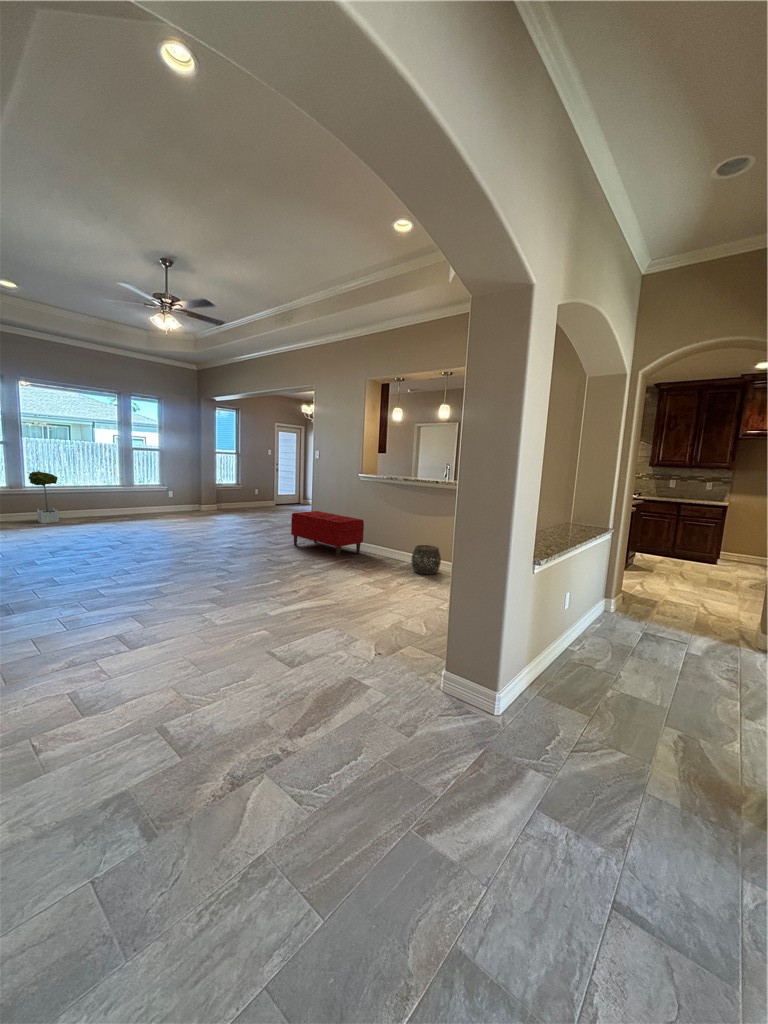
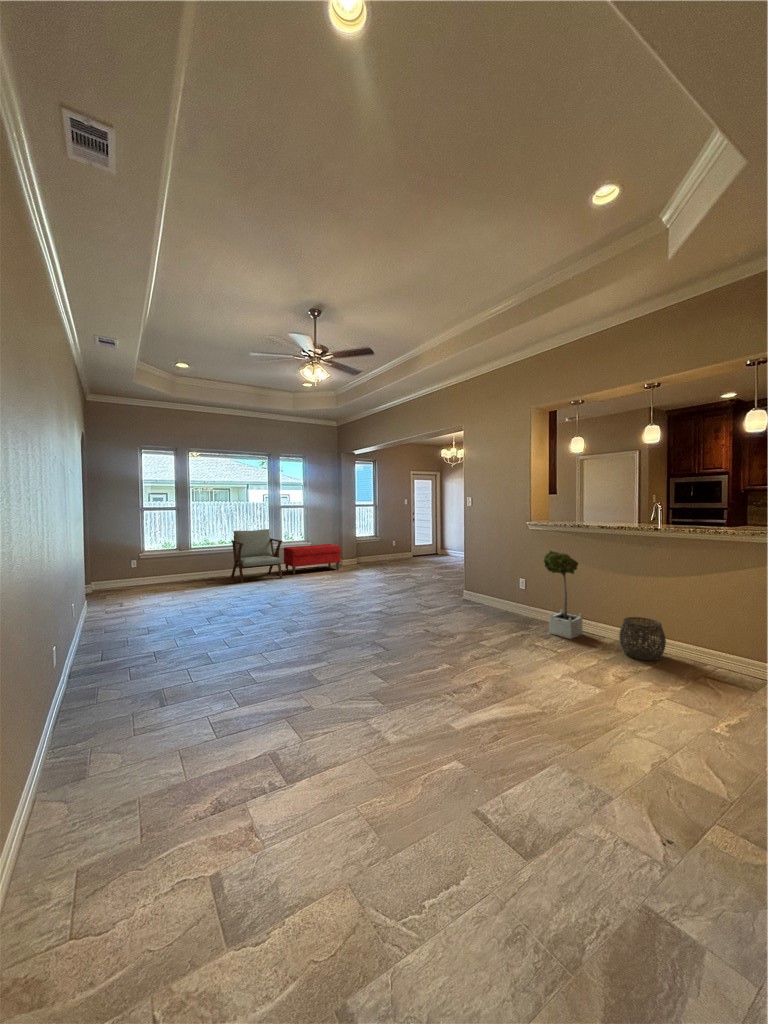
potted tree: present [29,471,59,523] -> present [544,551,583,639]
lounge chair: none [74,471,134,524] -> present [231,529,282,583]
bench: present [291,511,364,557] -> present [284,544,341,575]

